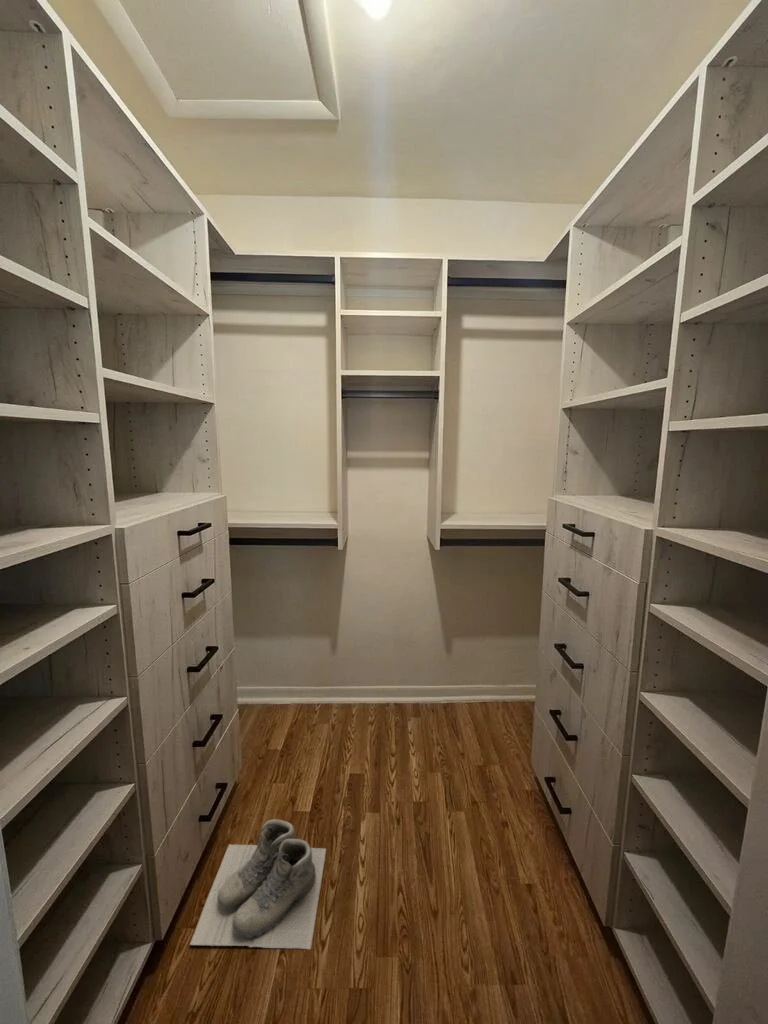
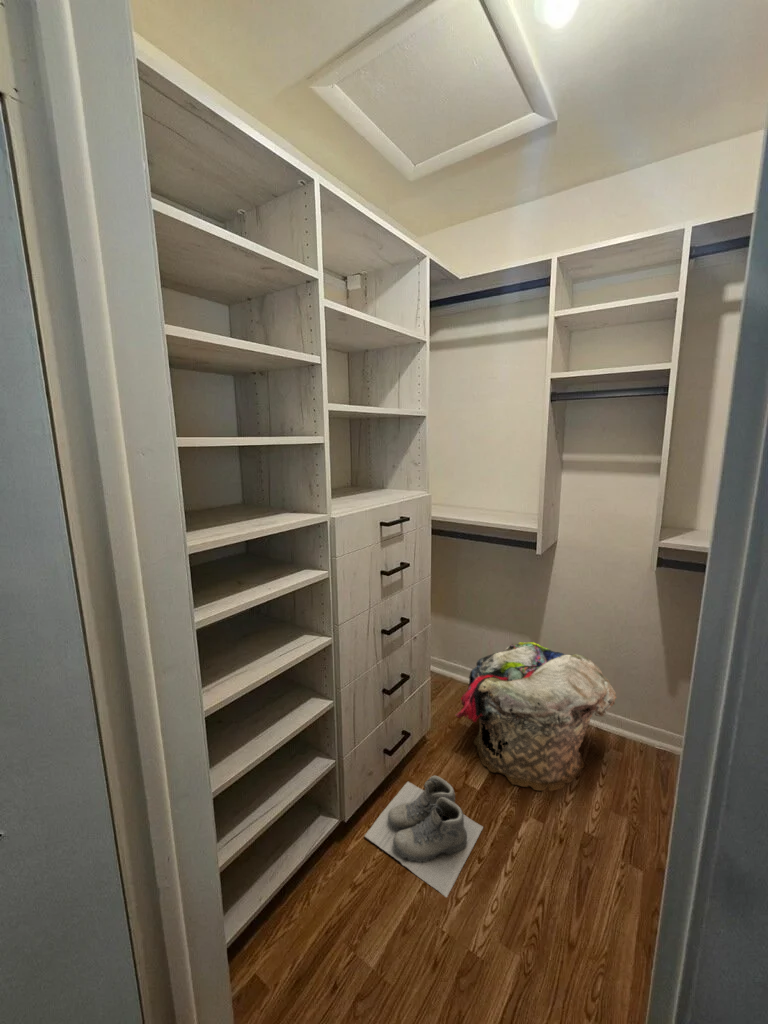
laundry basket: none [271,639,415,790] -> present [456,642,616,791]

